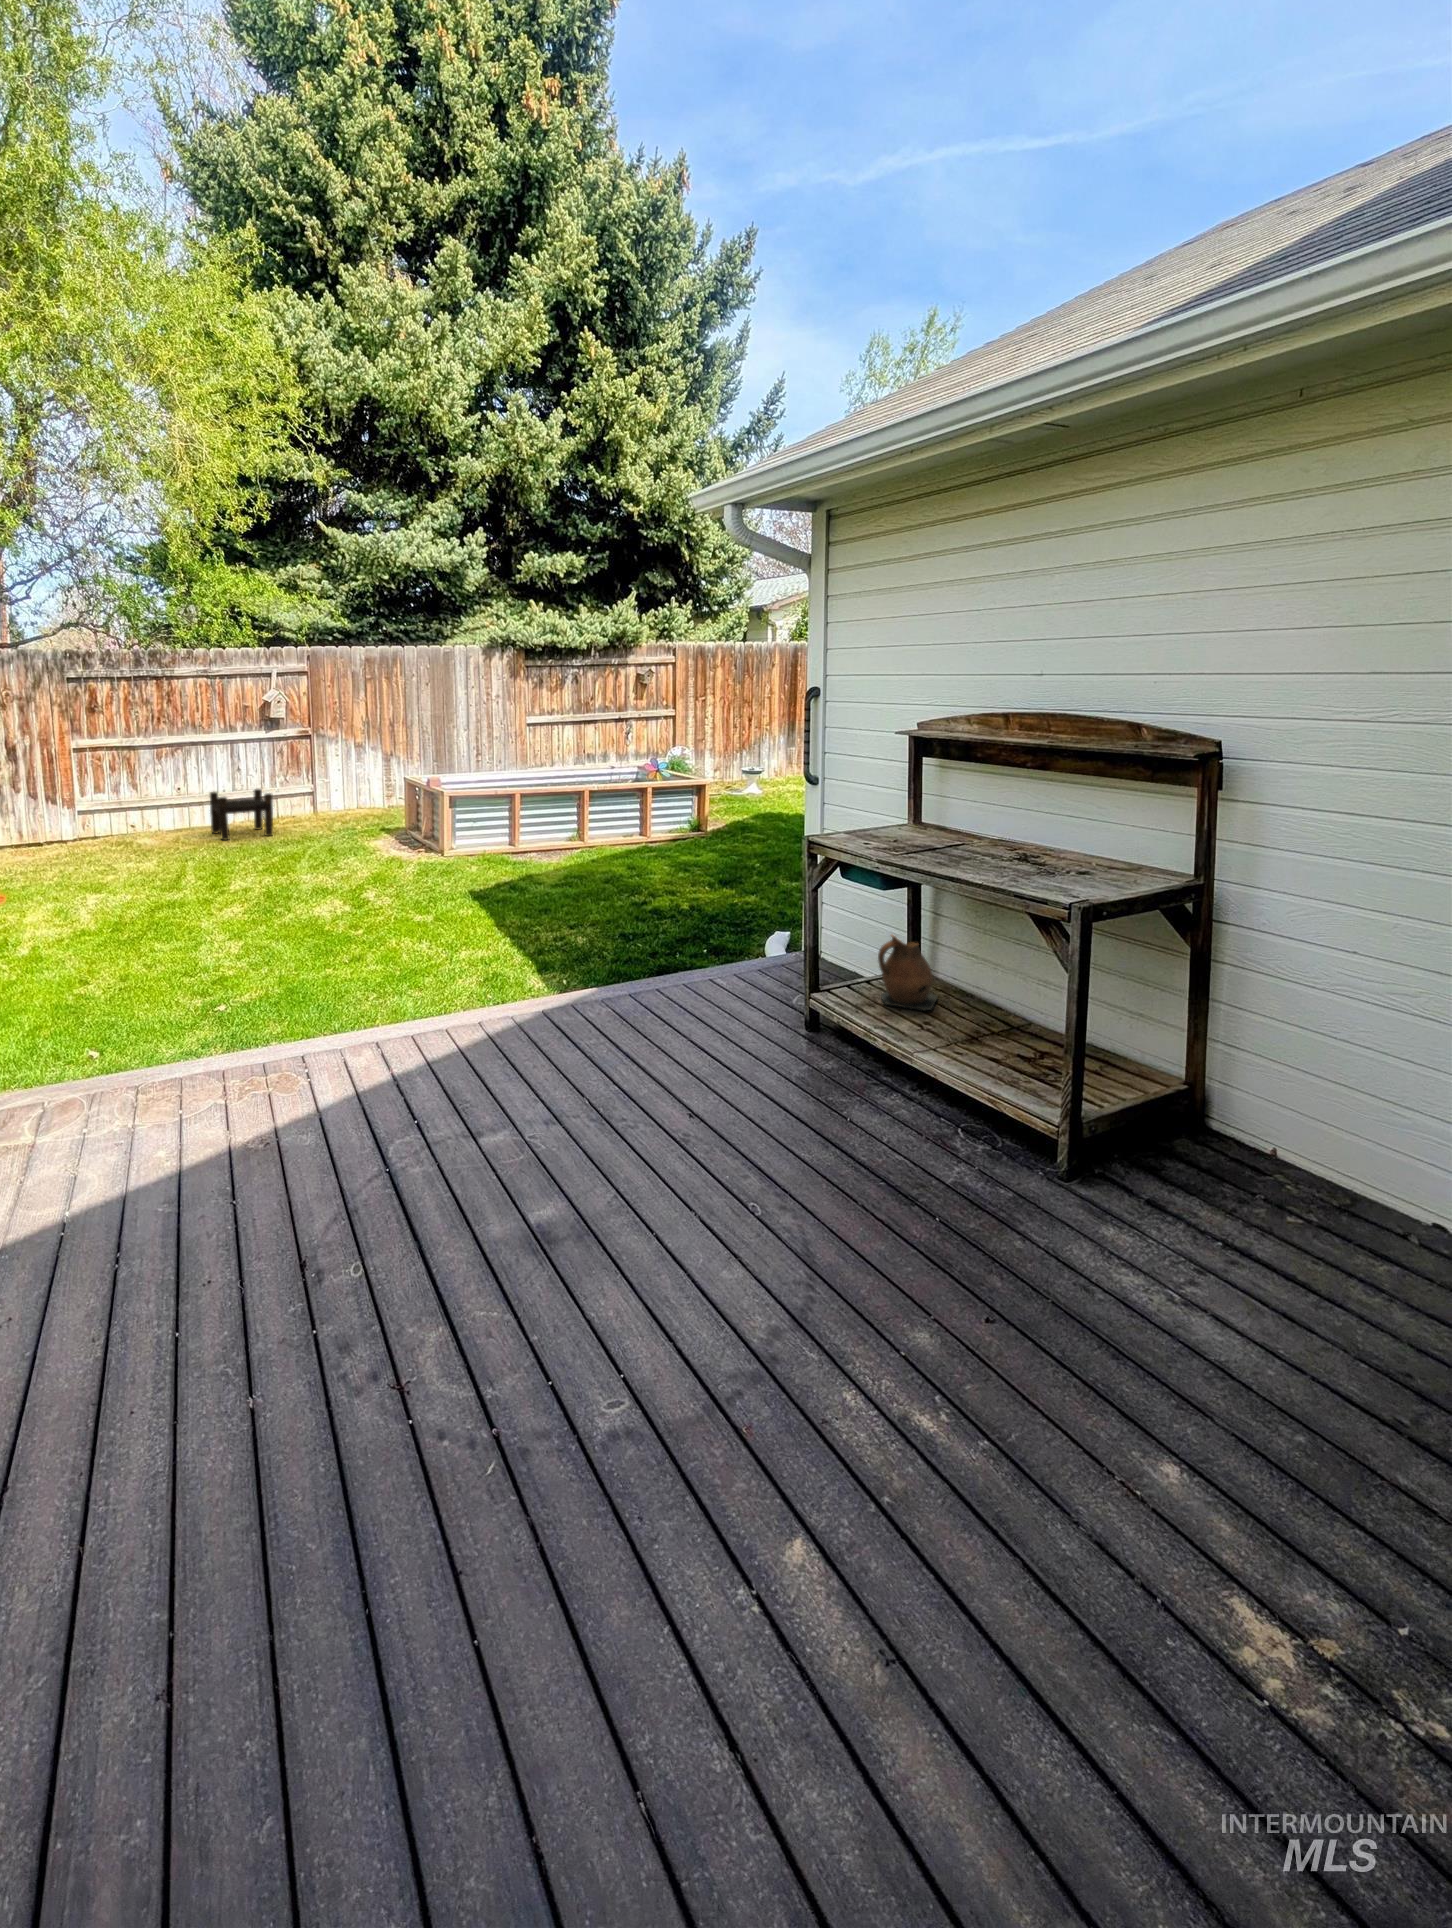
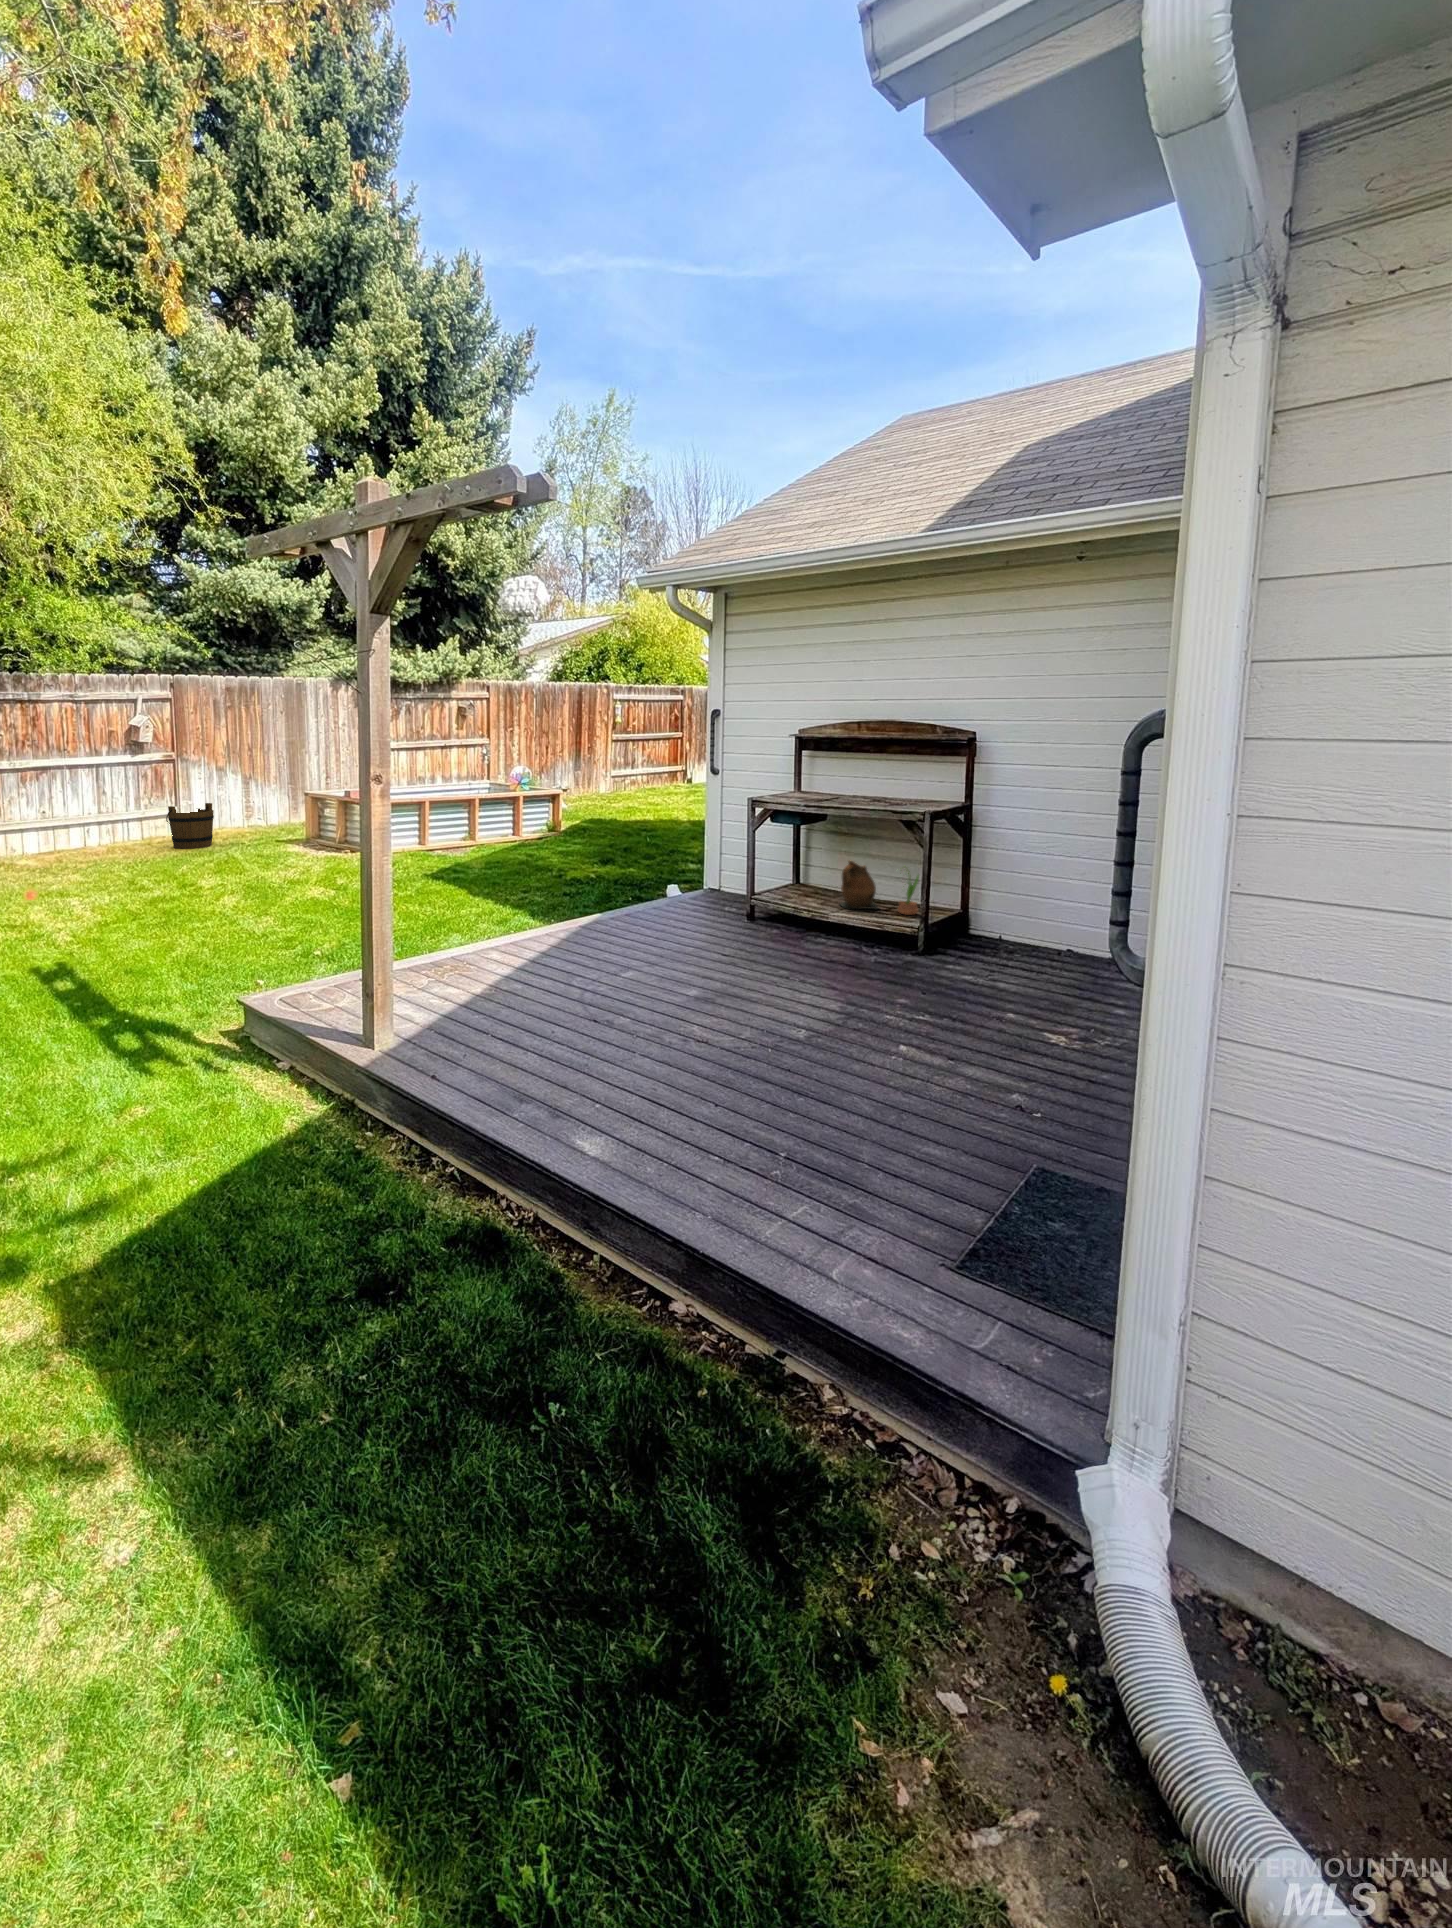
bucket: none [295,780,342,828] -> present [166,803,214,849]
stool: present [210,789,273,840] -> none [80,812,154,861]
potted flower: none [949,953,985,1028] -> present [898,869,919,915]

